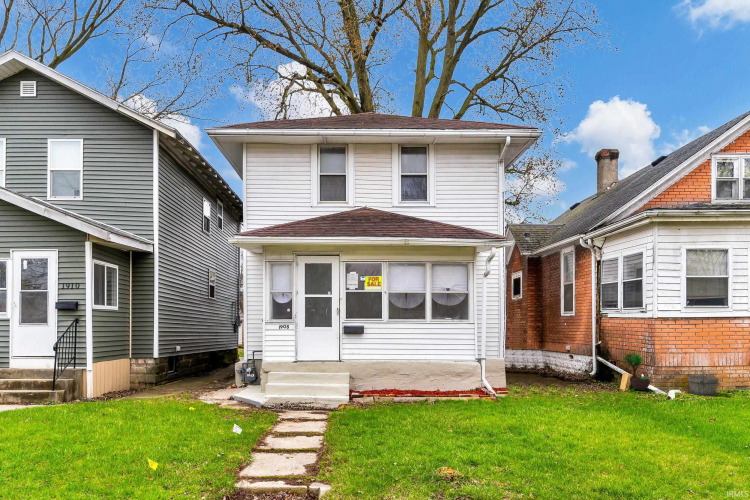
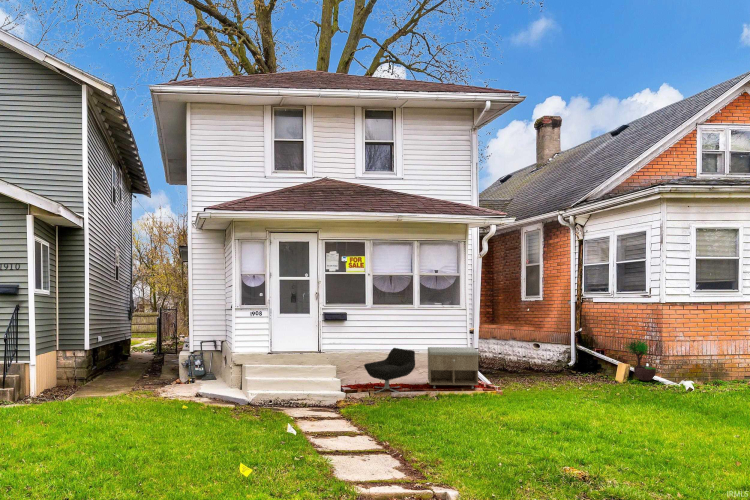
lounge chair: none [381,358,427,398] -> present [364,348,415,393]
storage bench: none [439,358,484,395] -> present [428,347,478,388]
wooden bucket: present [687,374,718,396] -> none [697,360,732,388]

